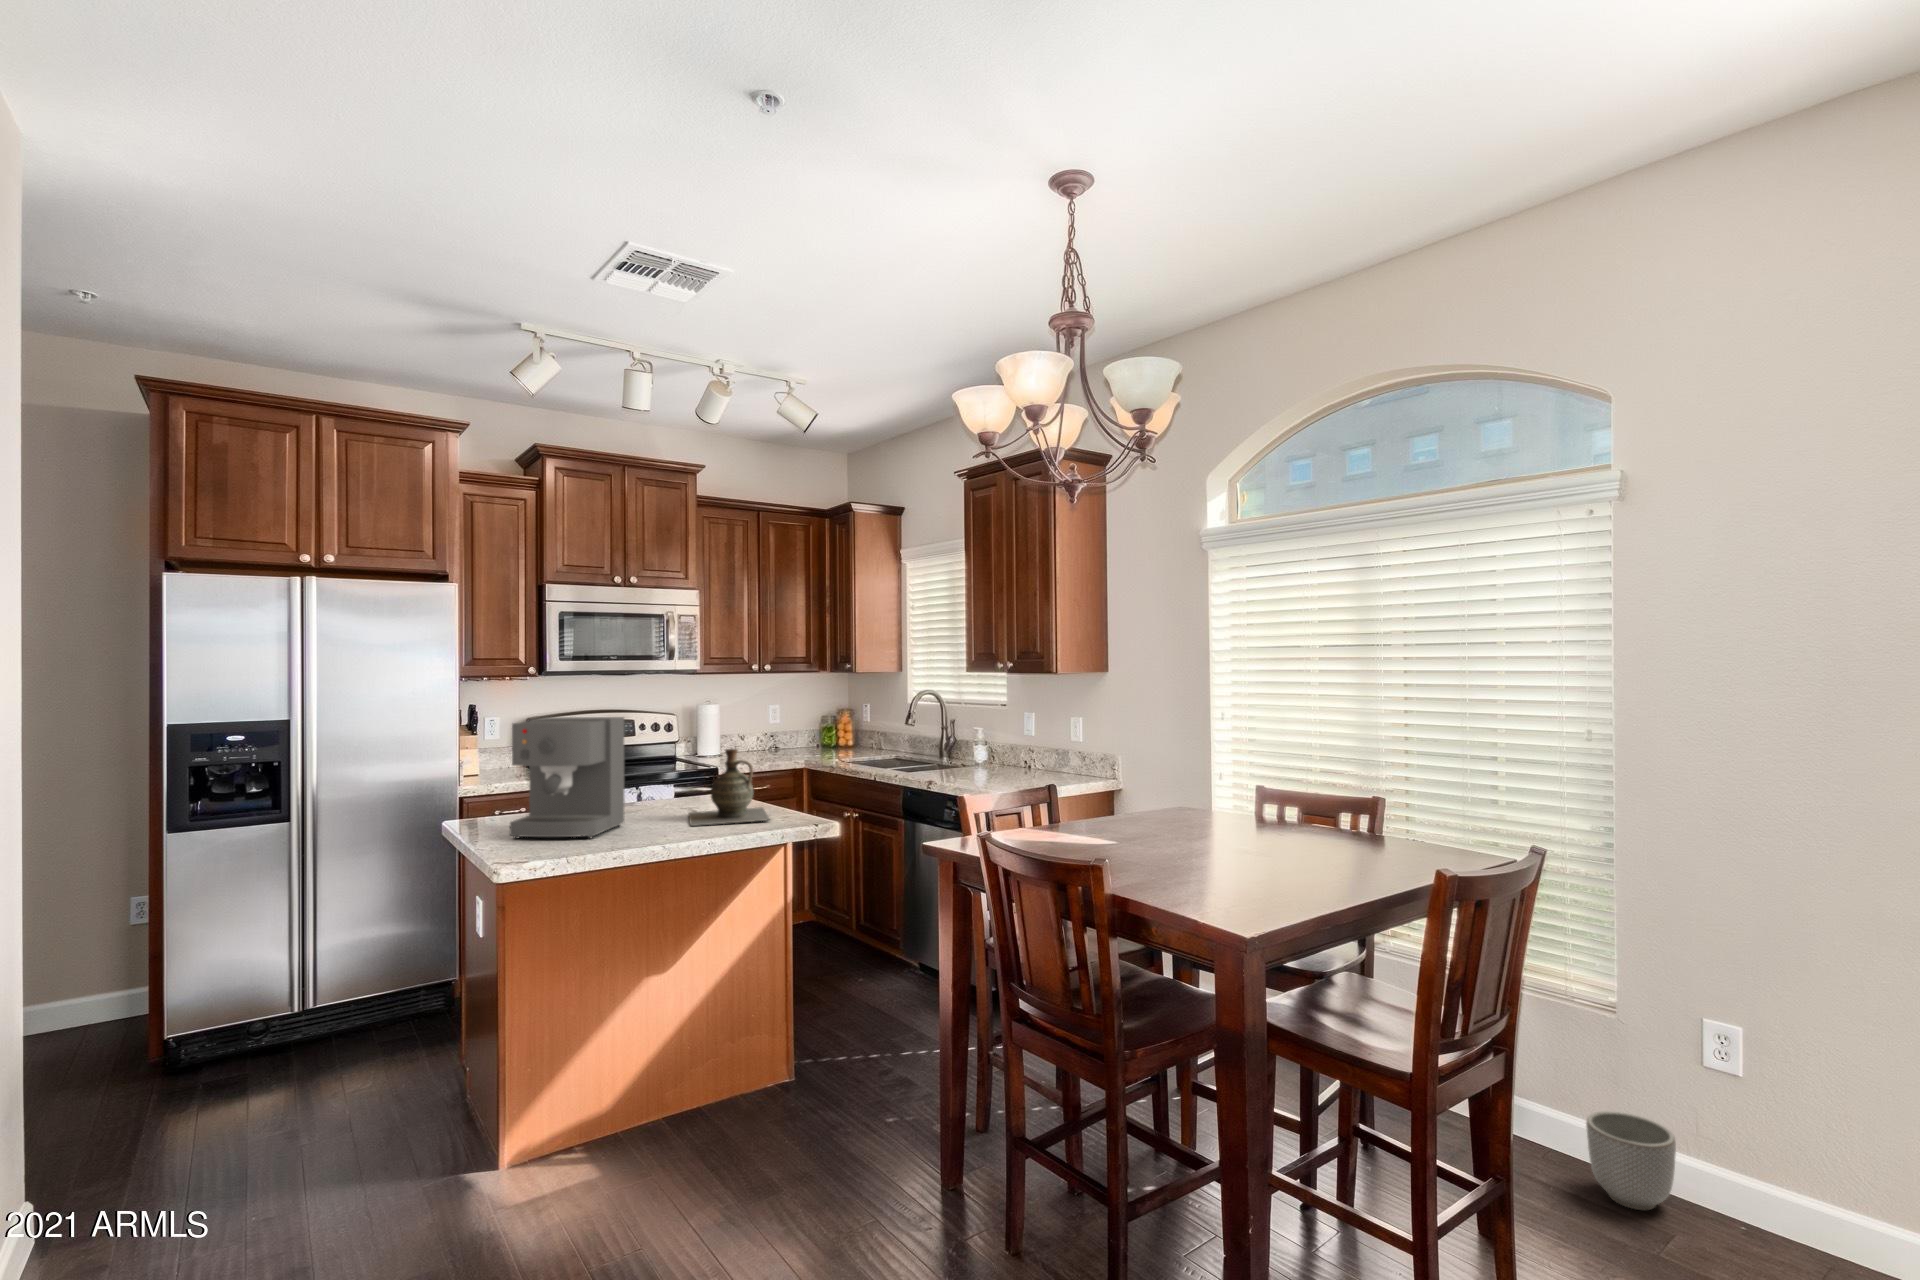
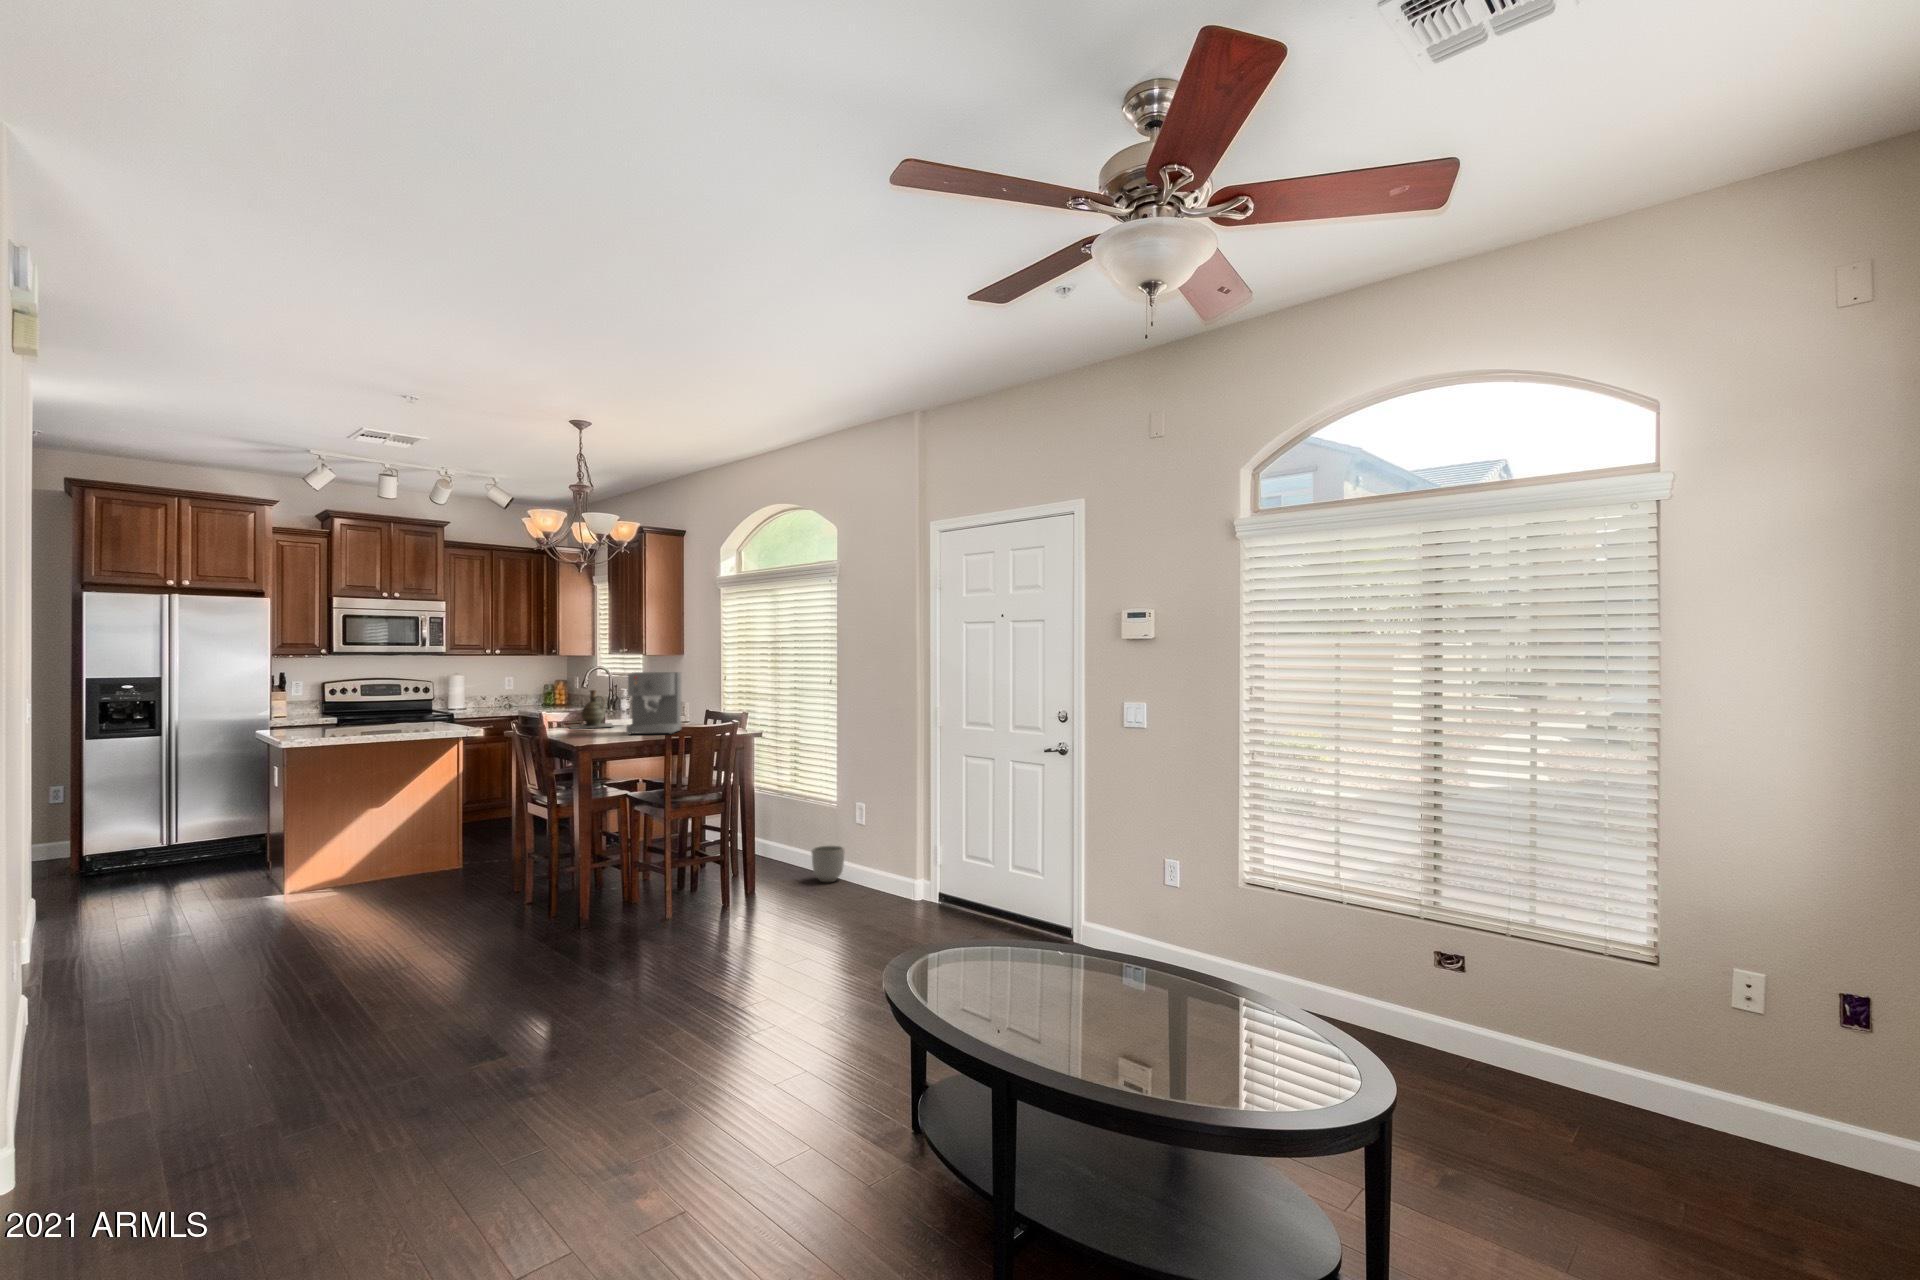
coffee maker: present [510,717,624,839] -> present [626,672,681,735]
ceramic jug: present [689,749,769,826] -> present [570,690,613,729]

